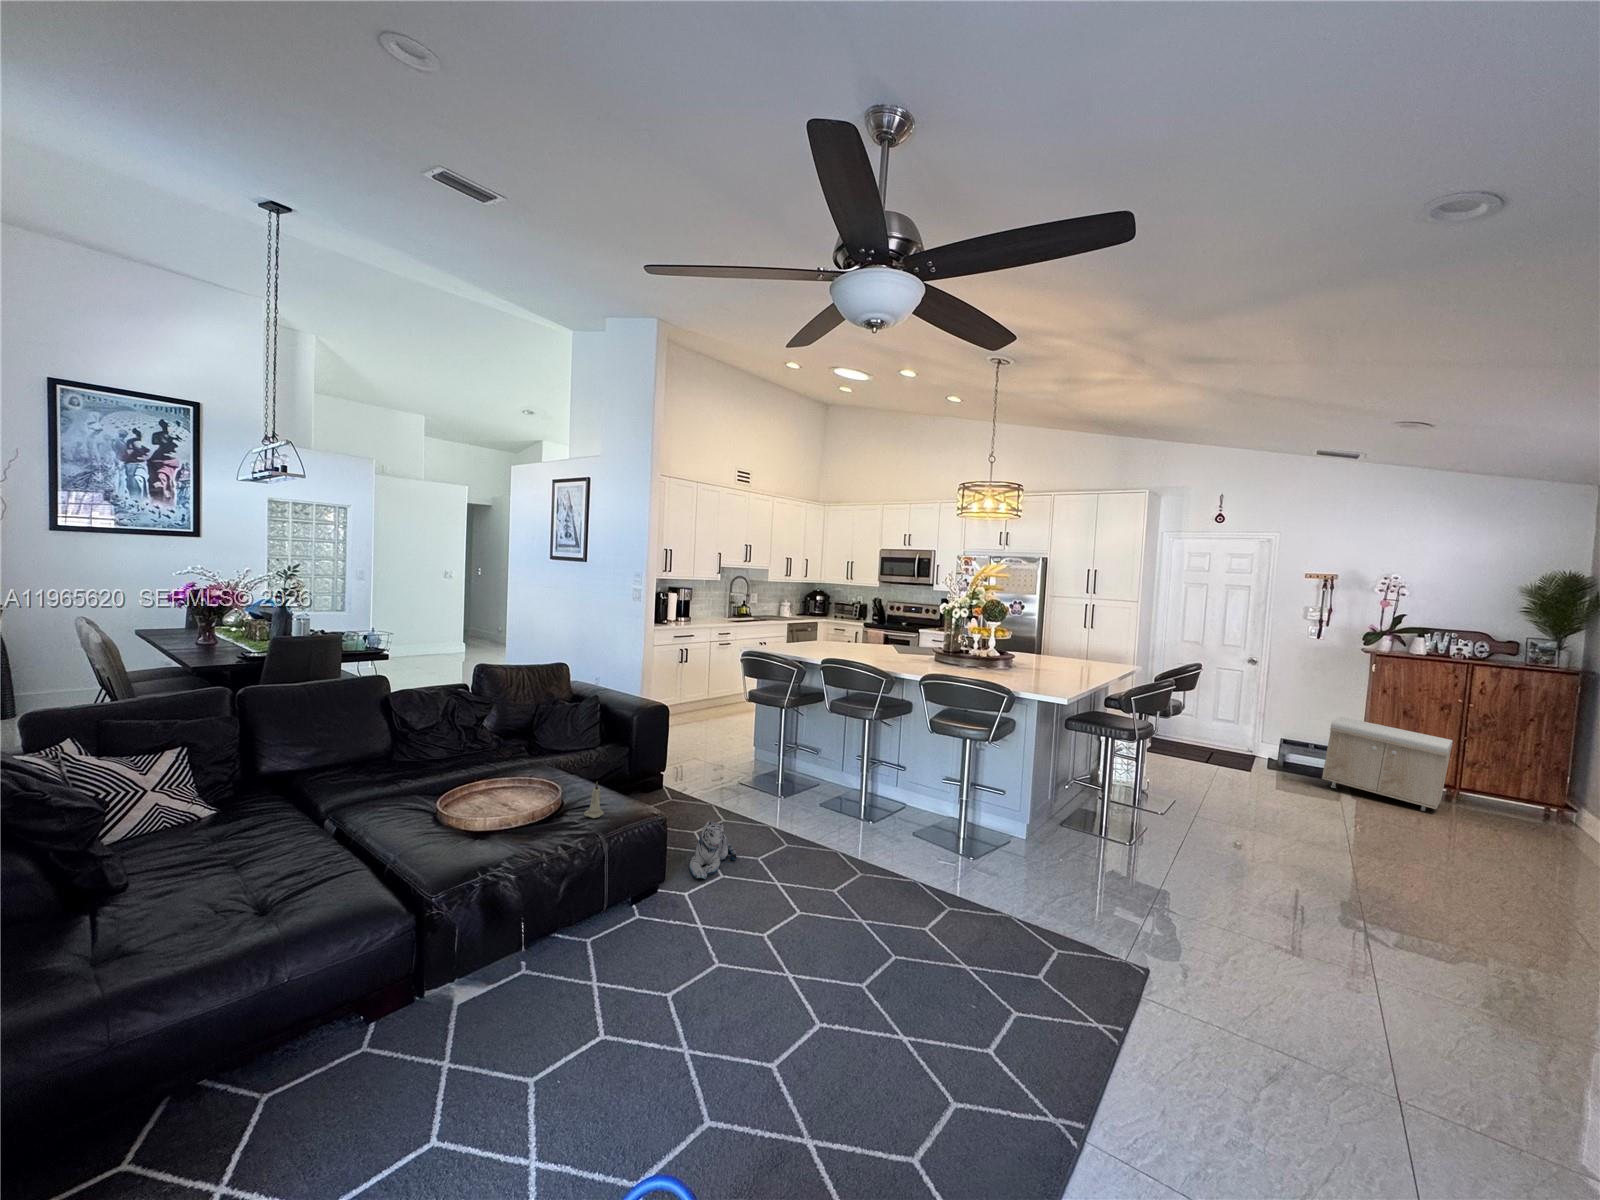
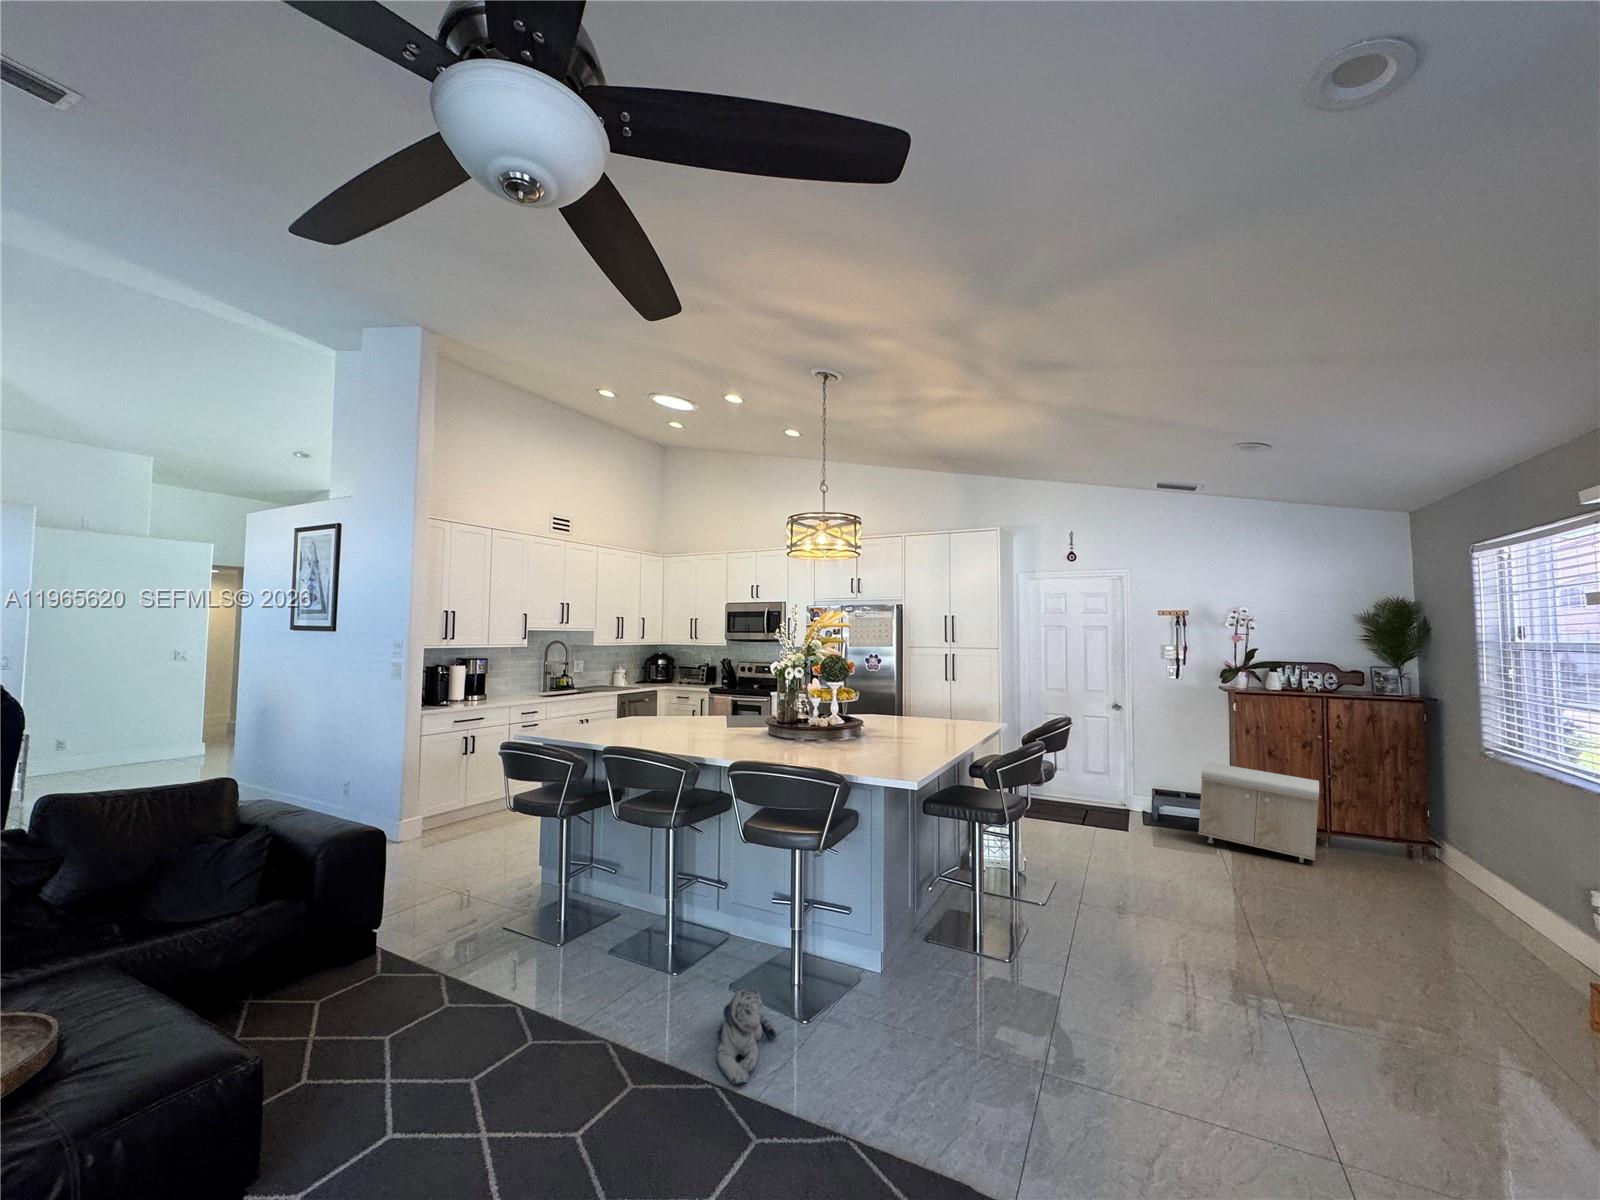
candle: present [584,782,604,818] -> none [96,1018,146,1090]
plush toy: present [689,821,737,879] -> present [717,990,776,1084]

